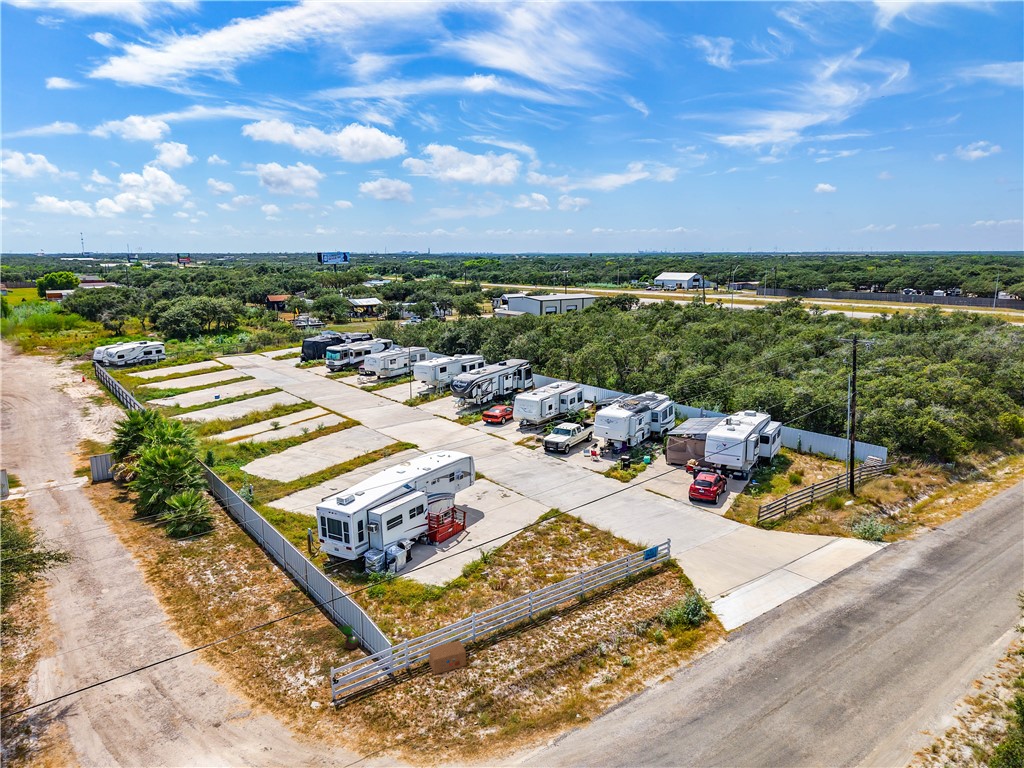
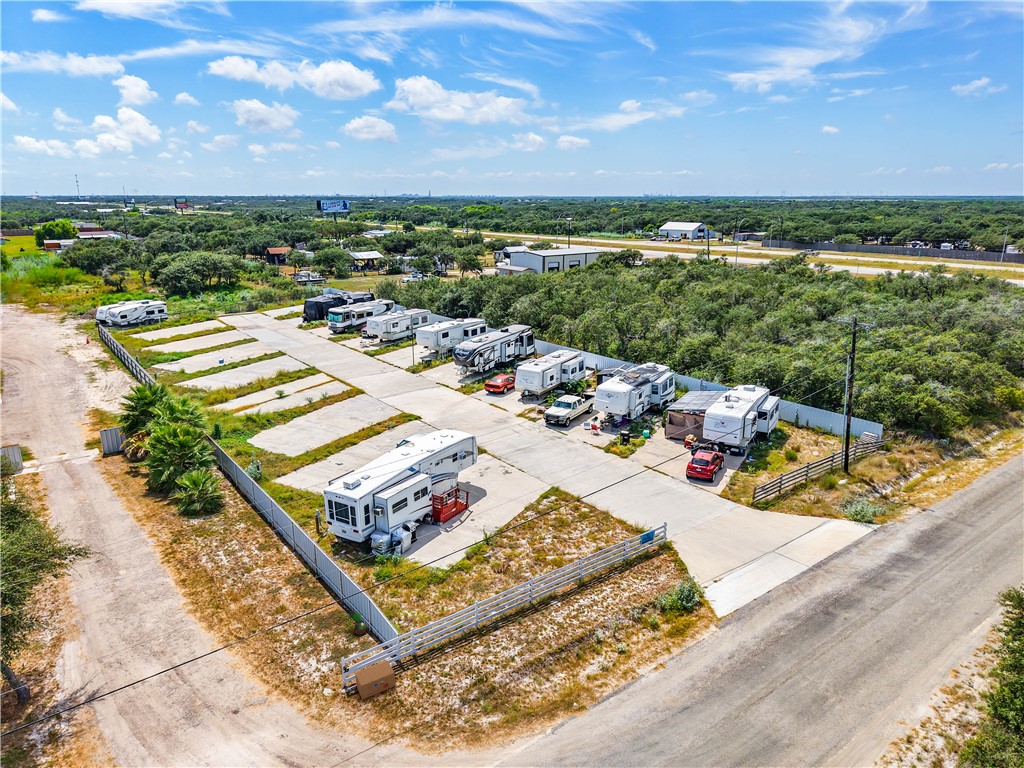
cardboard box: present [429,641,466,674] -> present [355,660,395,700]

